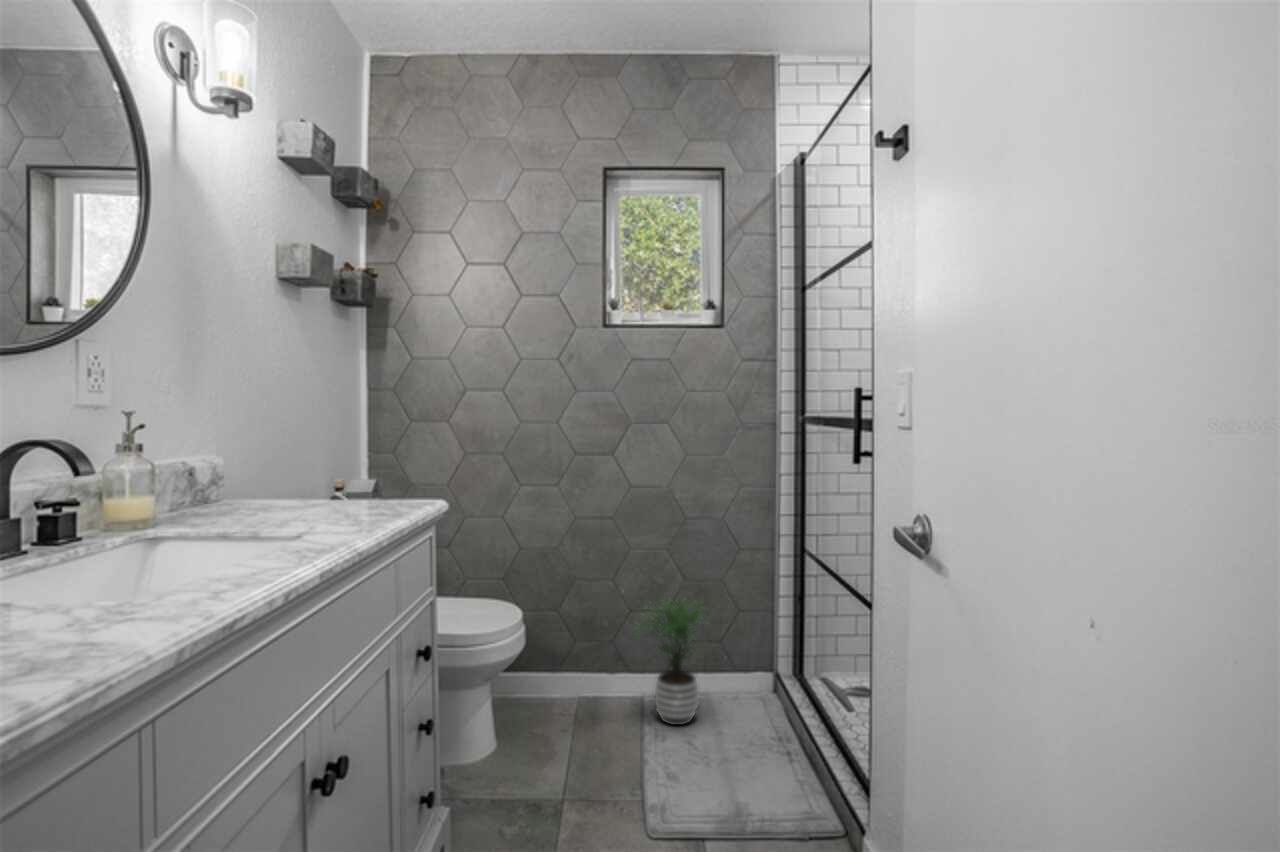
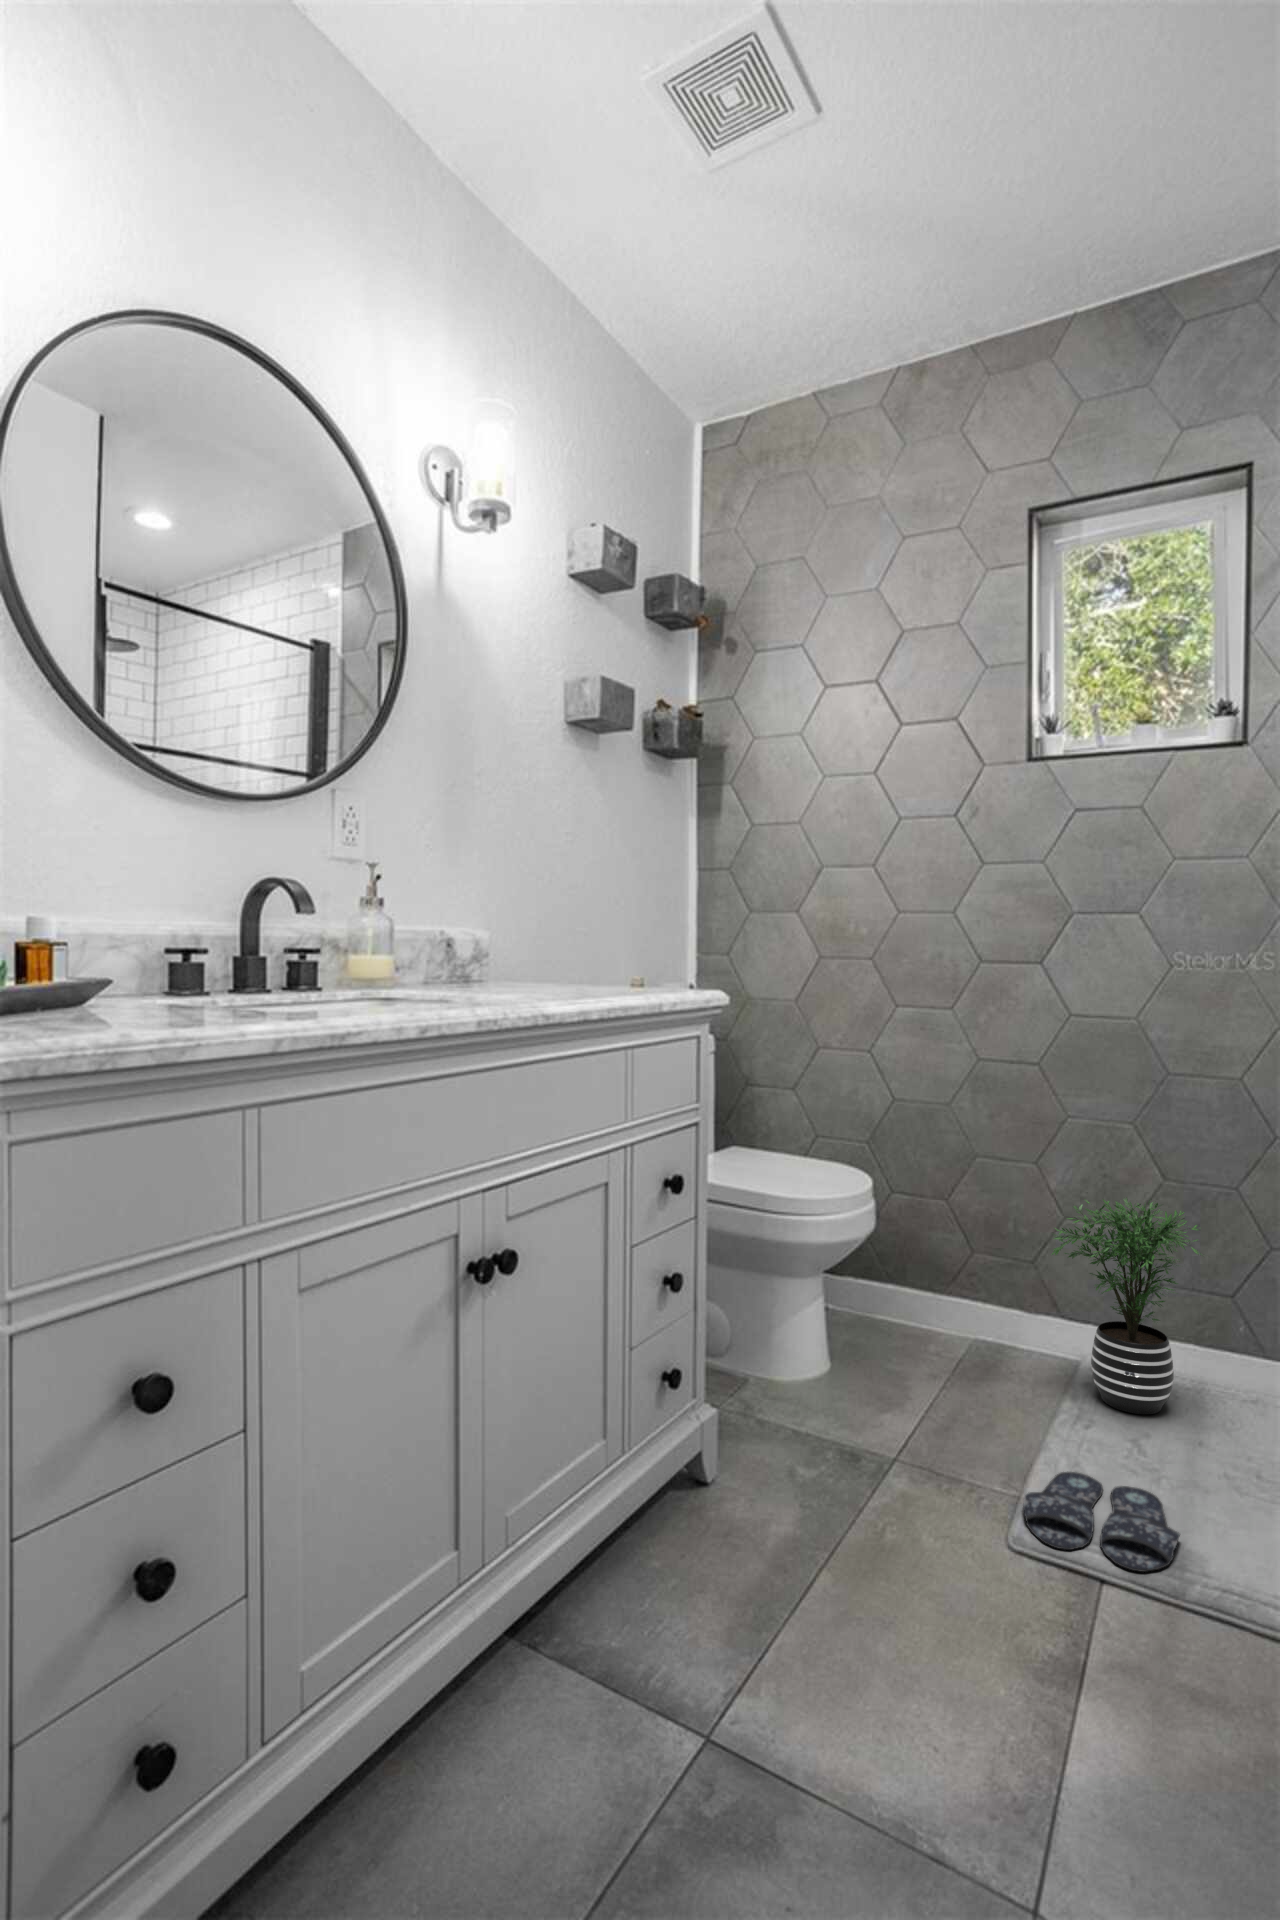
slippers: none [647,774,732,831] -> present [1023,1472,1180,1572]

